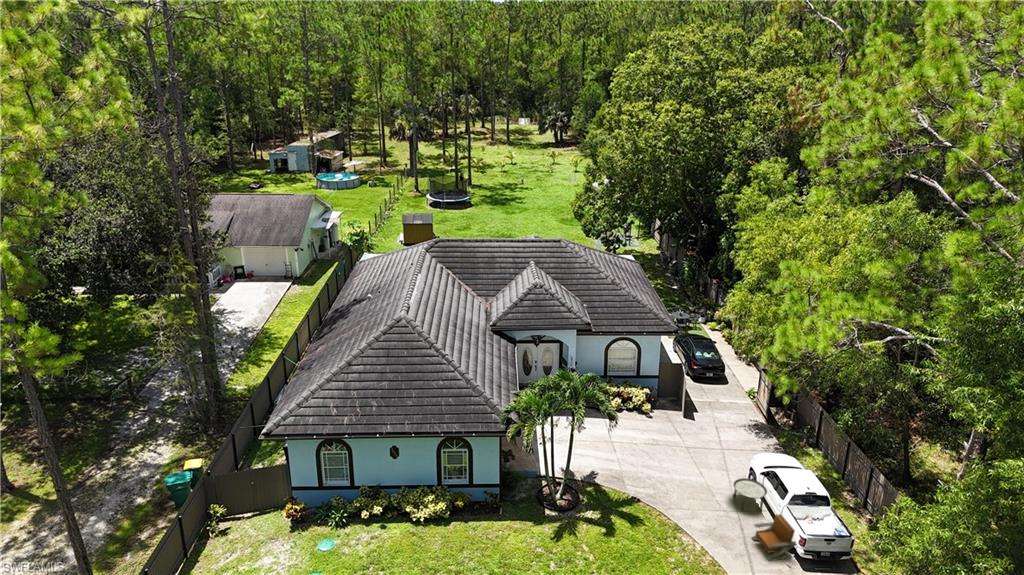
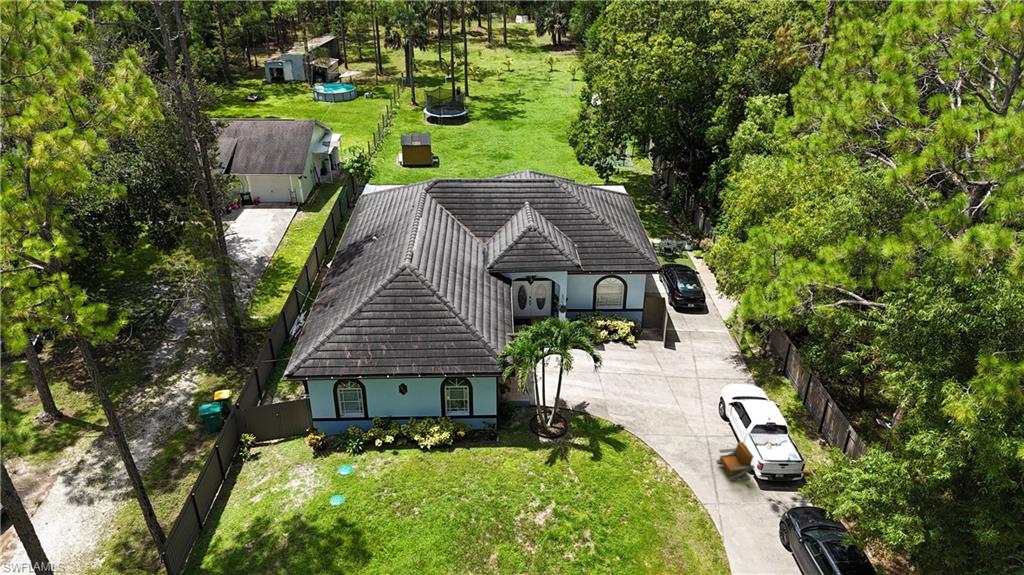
round table: present [734,478,767,510] -> none [704,408,733,437]

